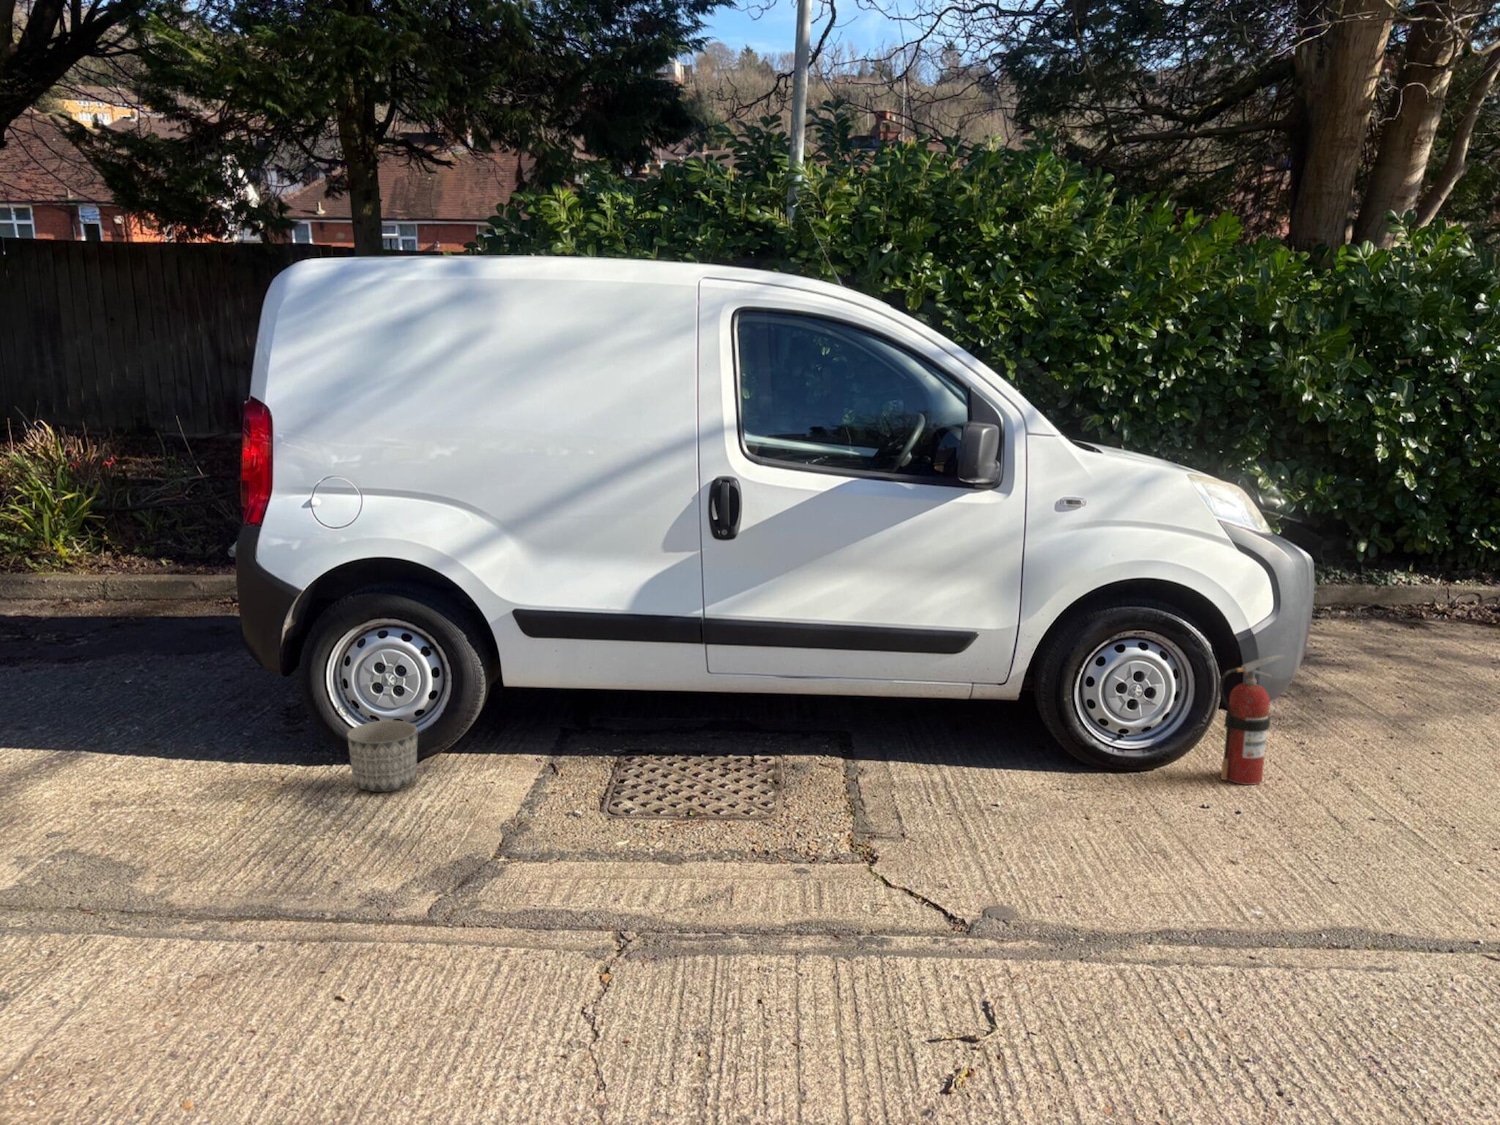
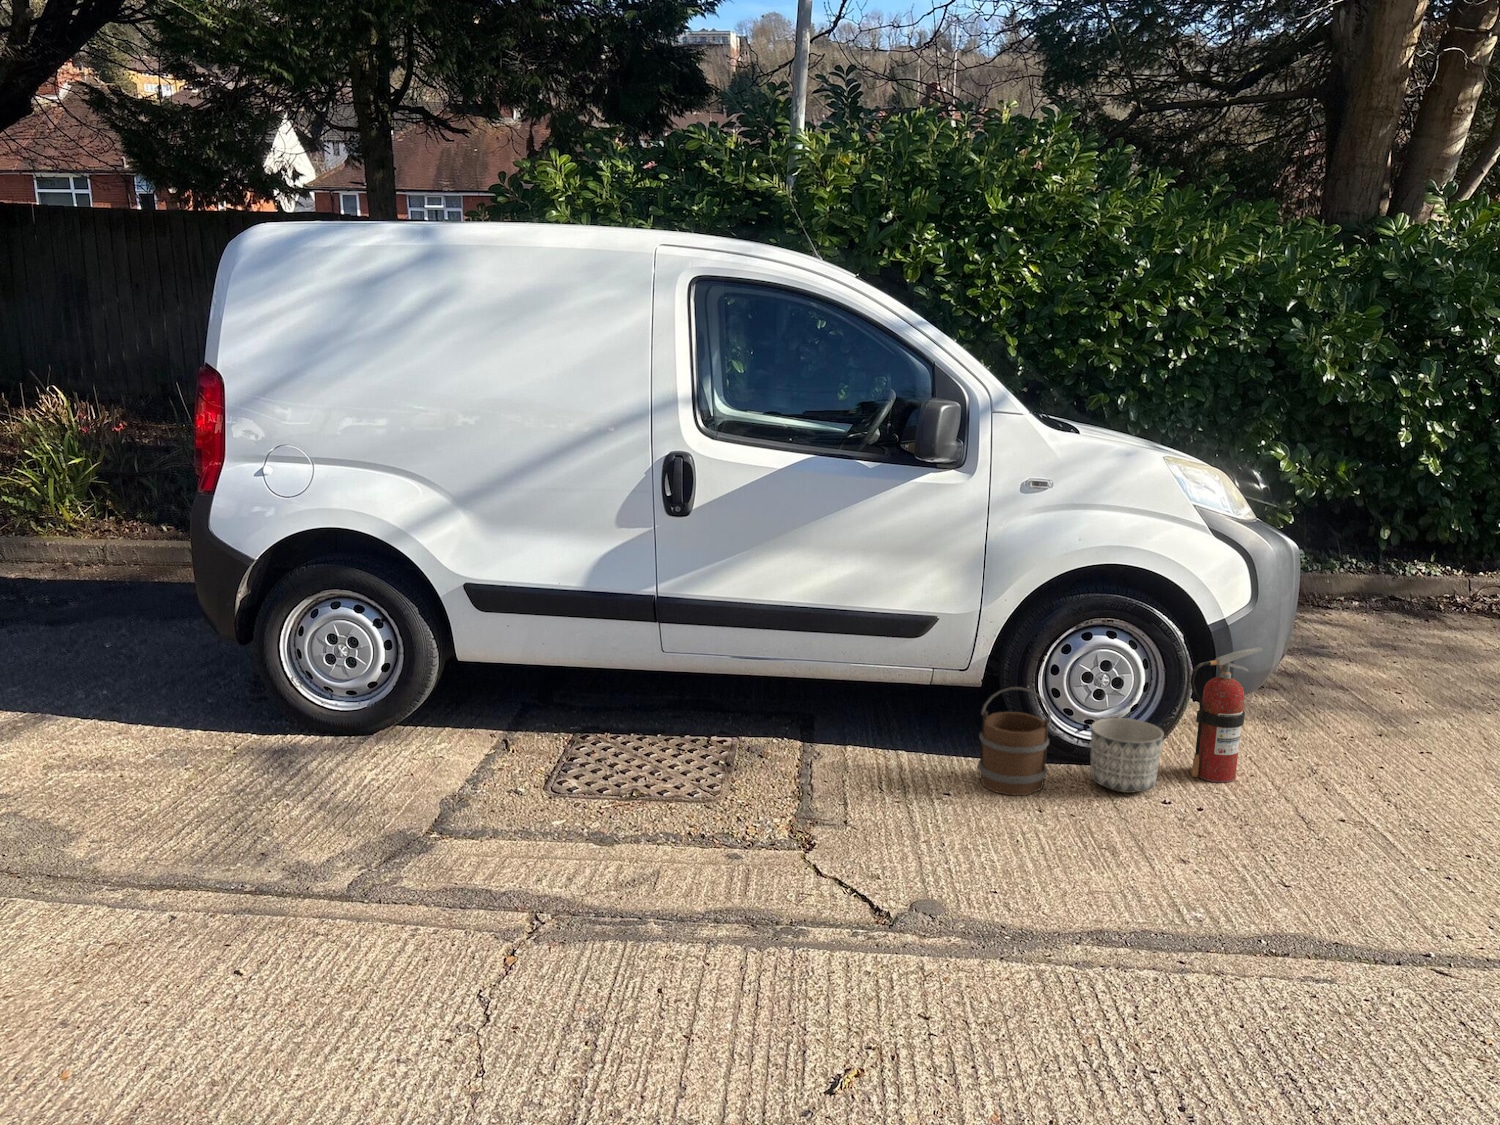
bucket: none [1019,698,1090,803] -> present [977,687,1051,795]
planter: present [347,720,417,792] -> present [1090,718,1164,793]

